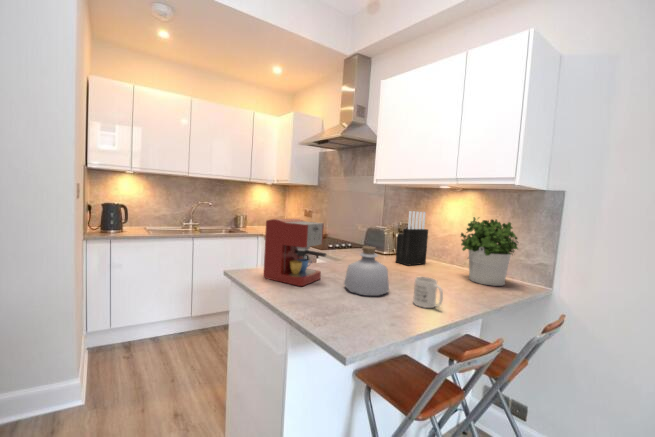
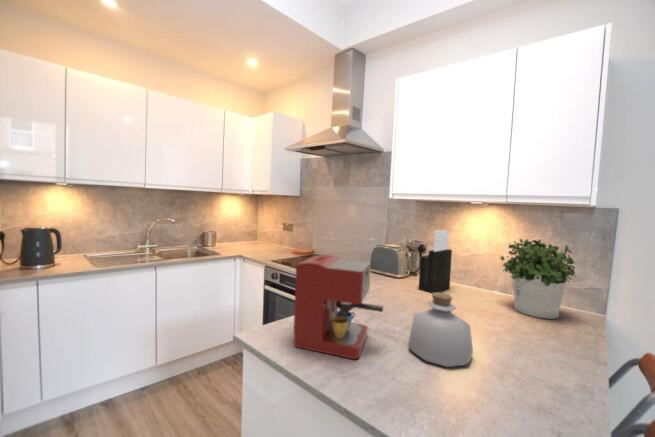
mug: present [413,277,443,308] -> none [515,334,568,383]

